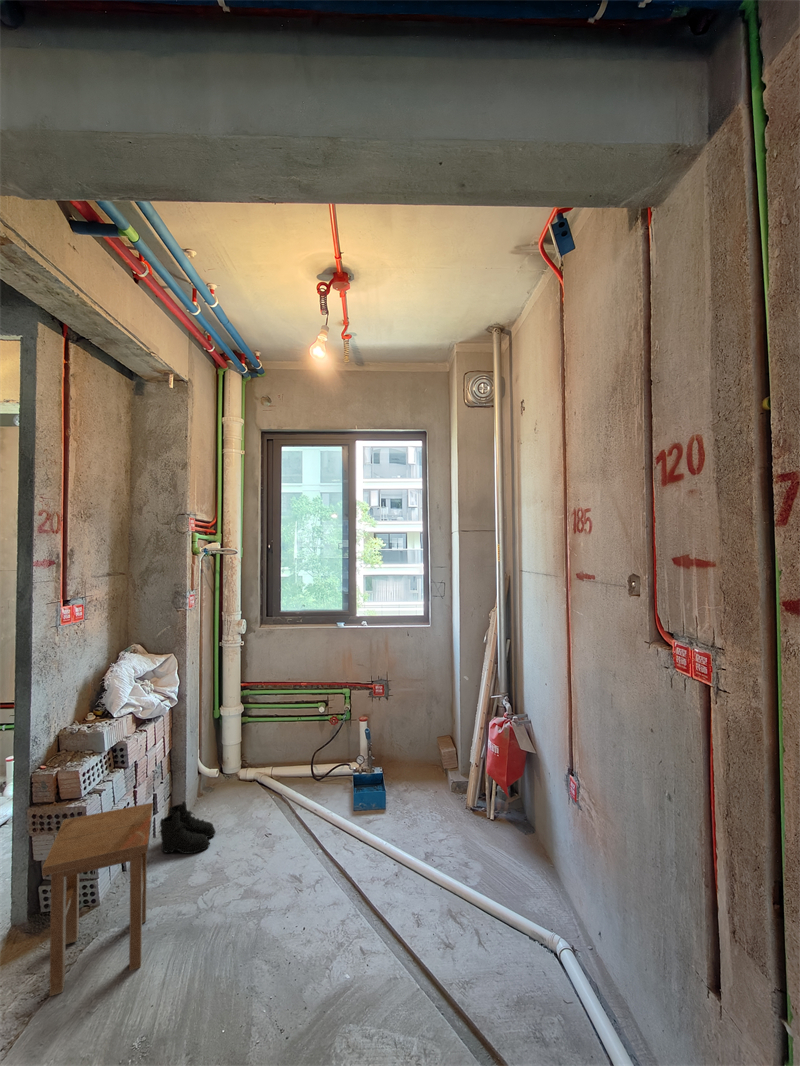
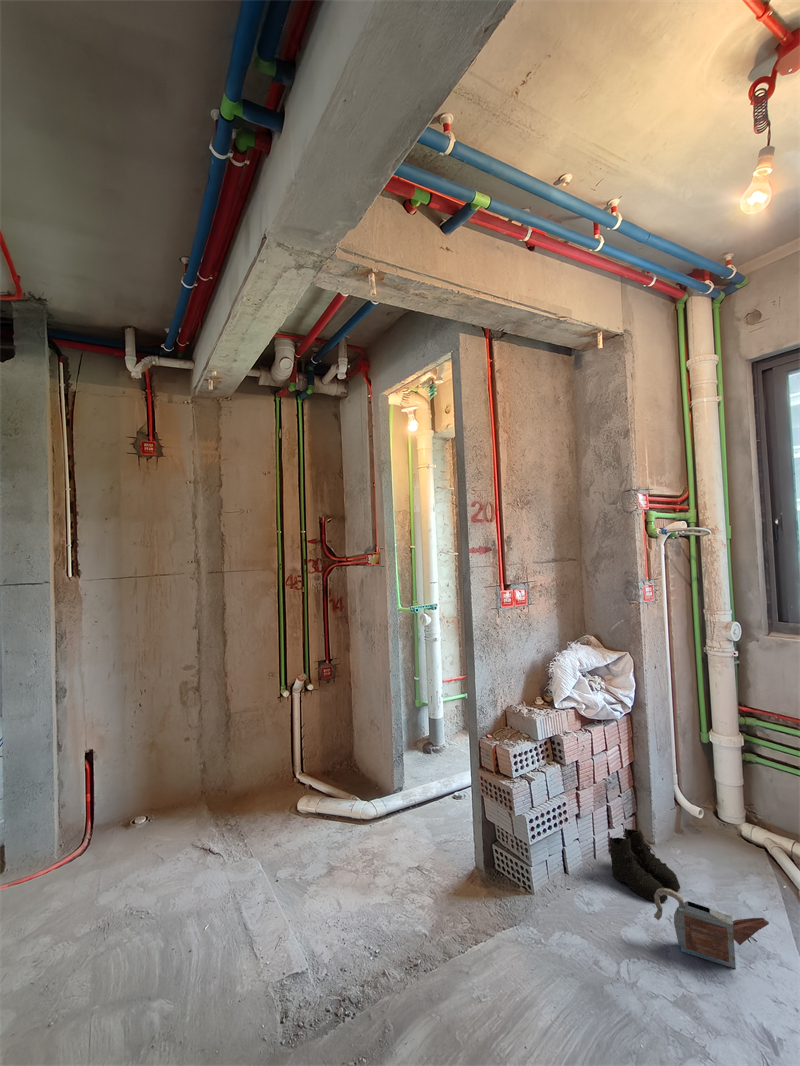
stool: present [42,803,153,996] -> none [454,793,570,991]
watering can: none [212,812,286,869] -> present [654,888,769,969]

